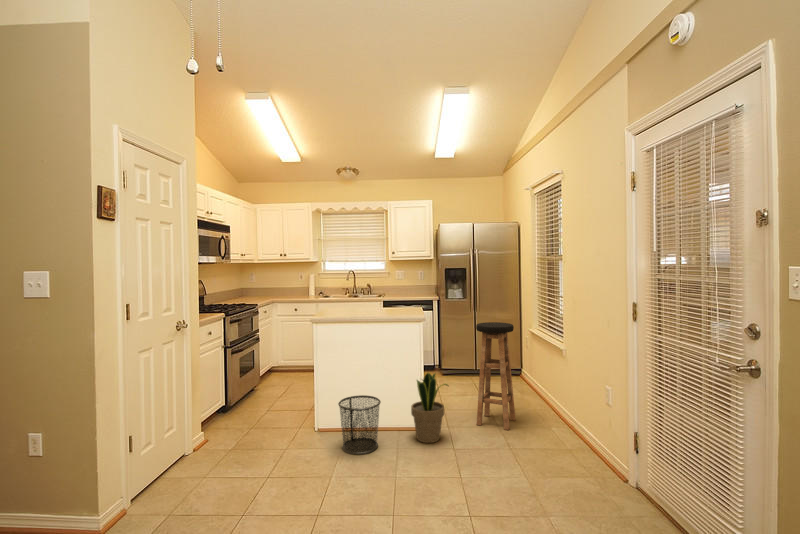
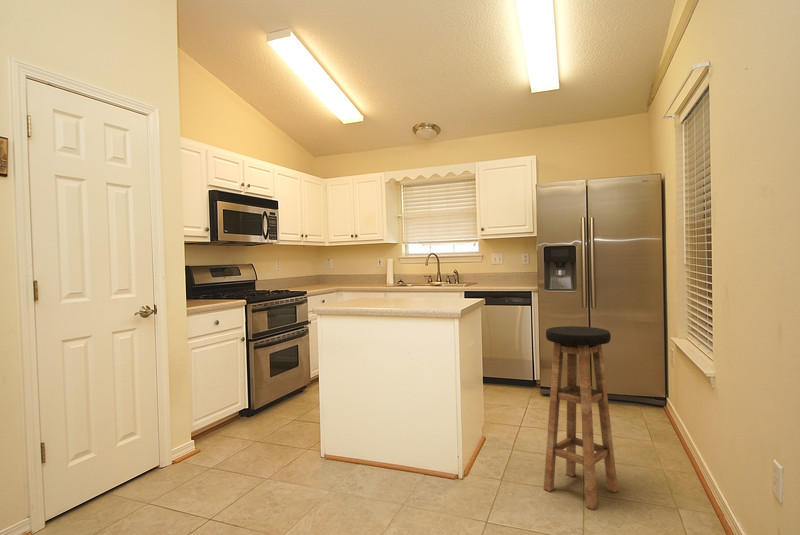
potted plant: present [411,373,448,443] -> none [427,398,483,509]
waste bin: present [338,395,381,454] -> none [318,420,379,508]

